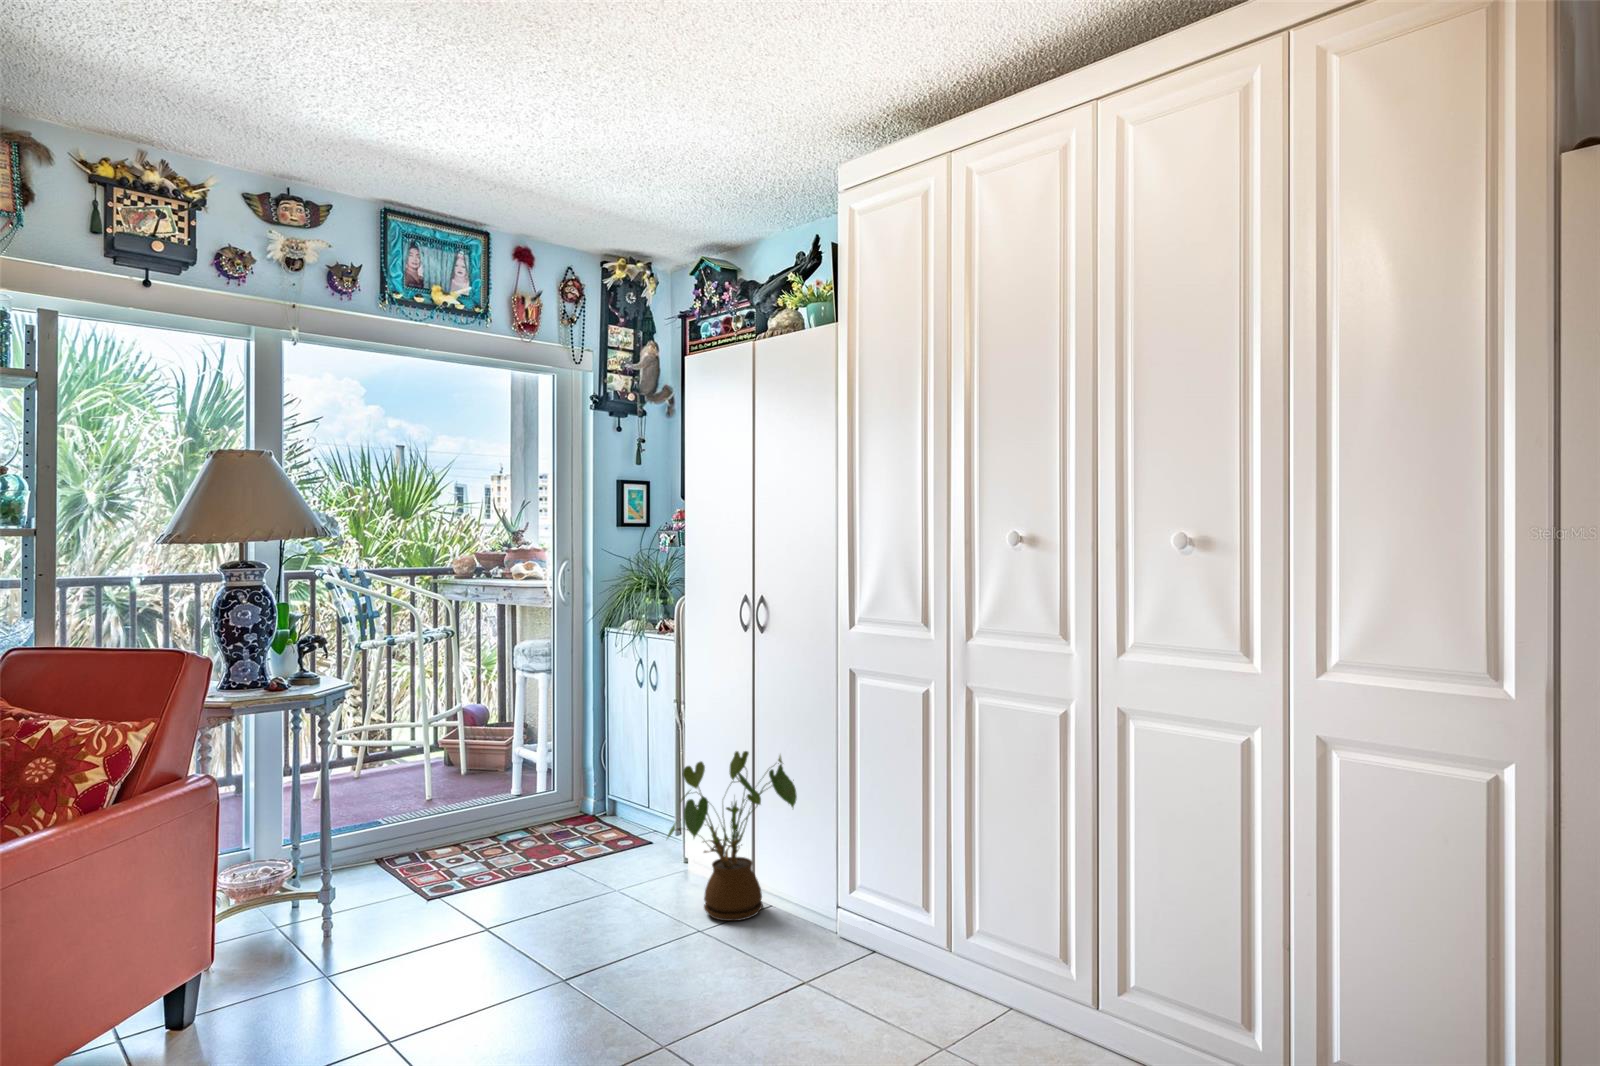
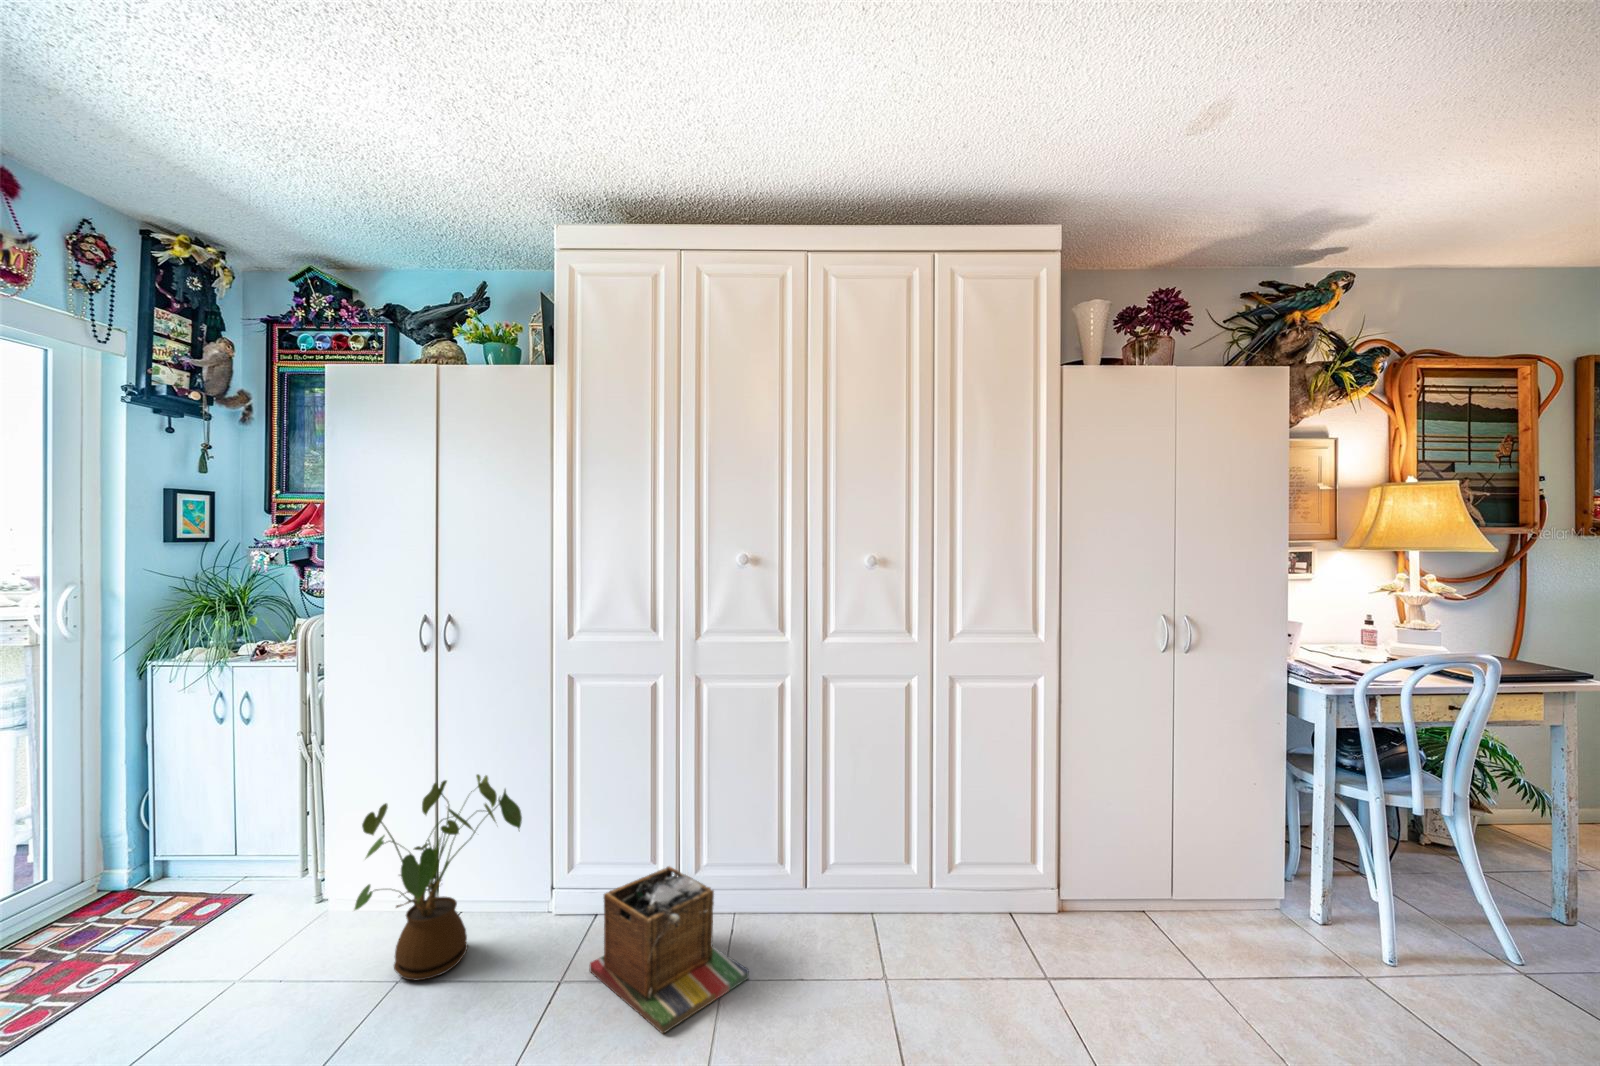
laundry basket: none [836,877,961,1009] -> present [589,866,749,1034]

